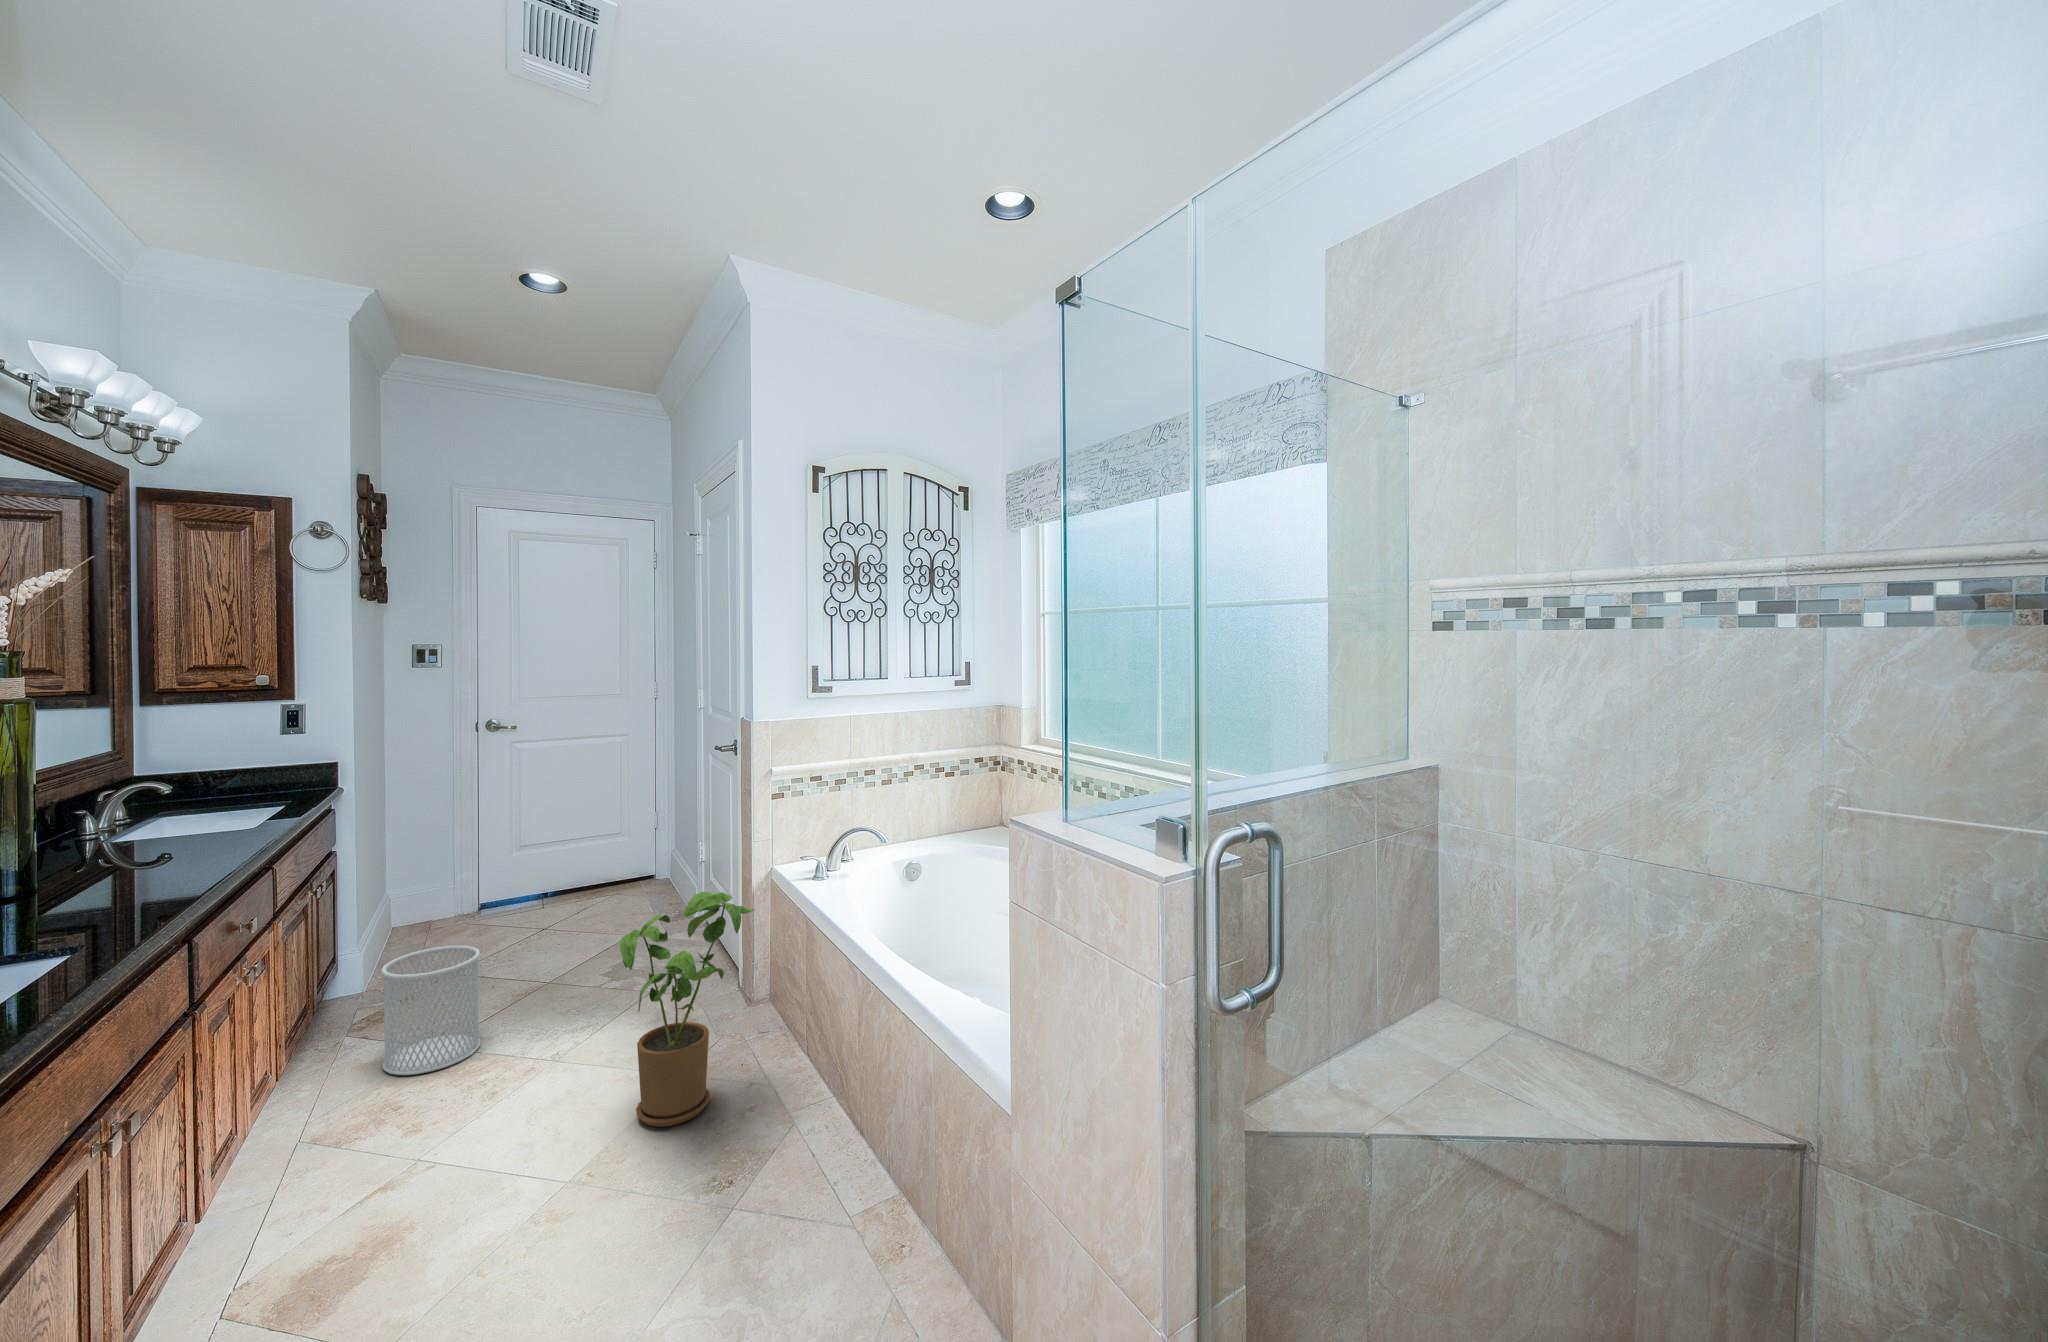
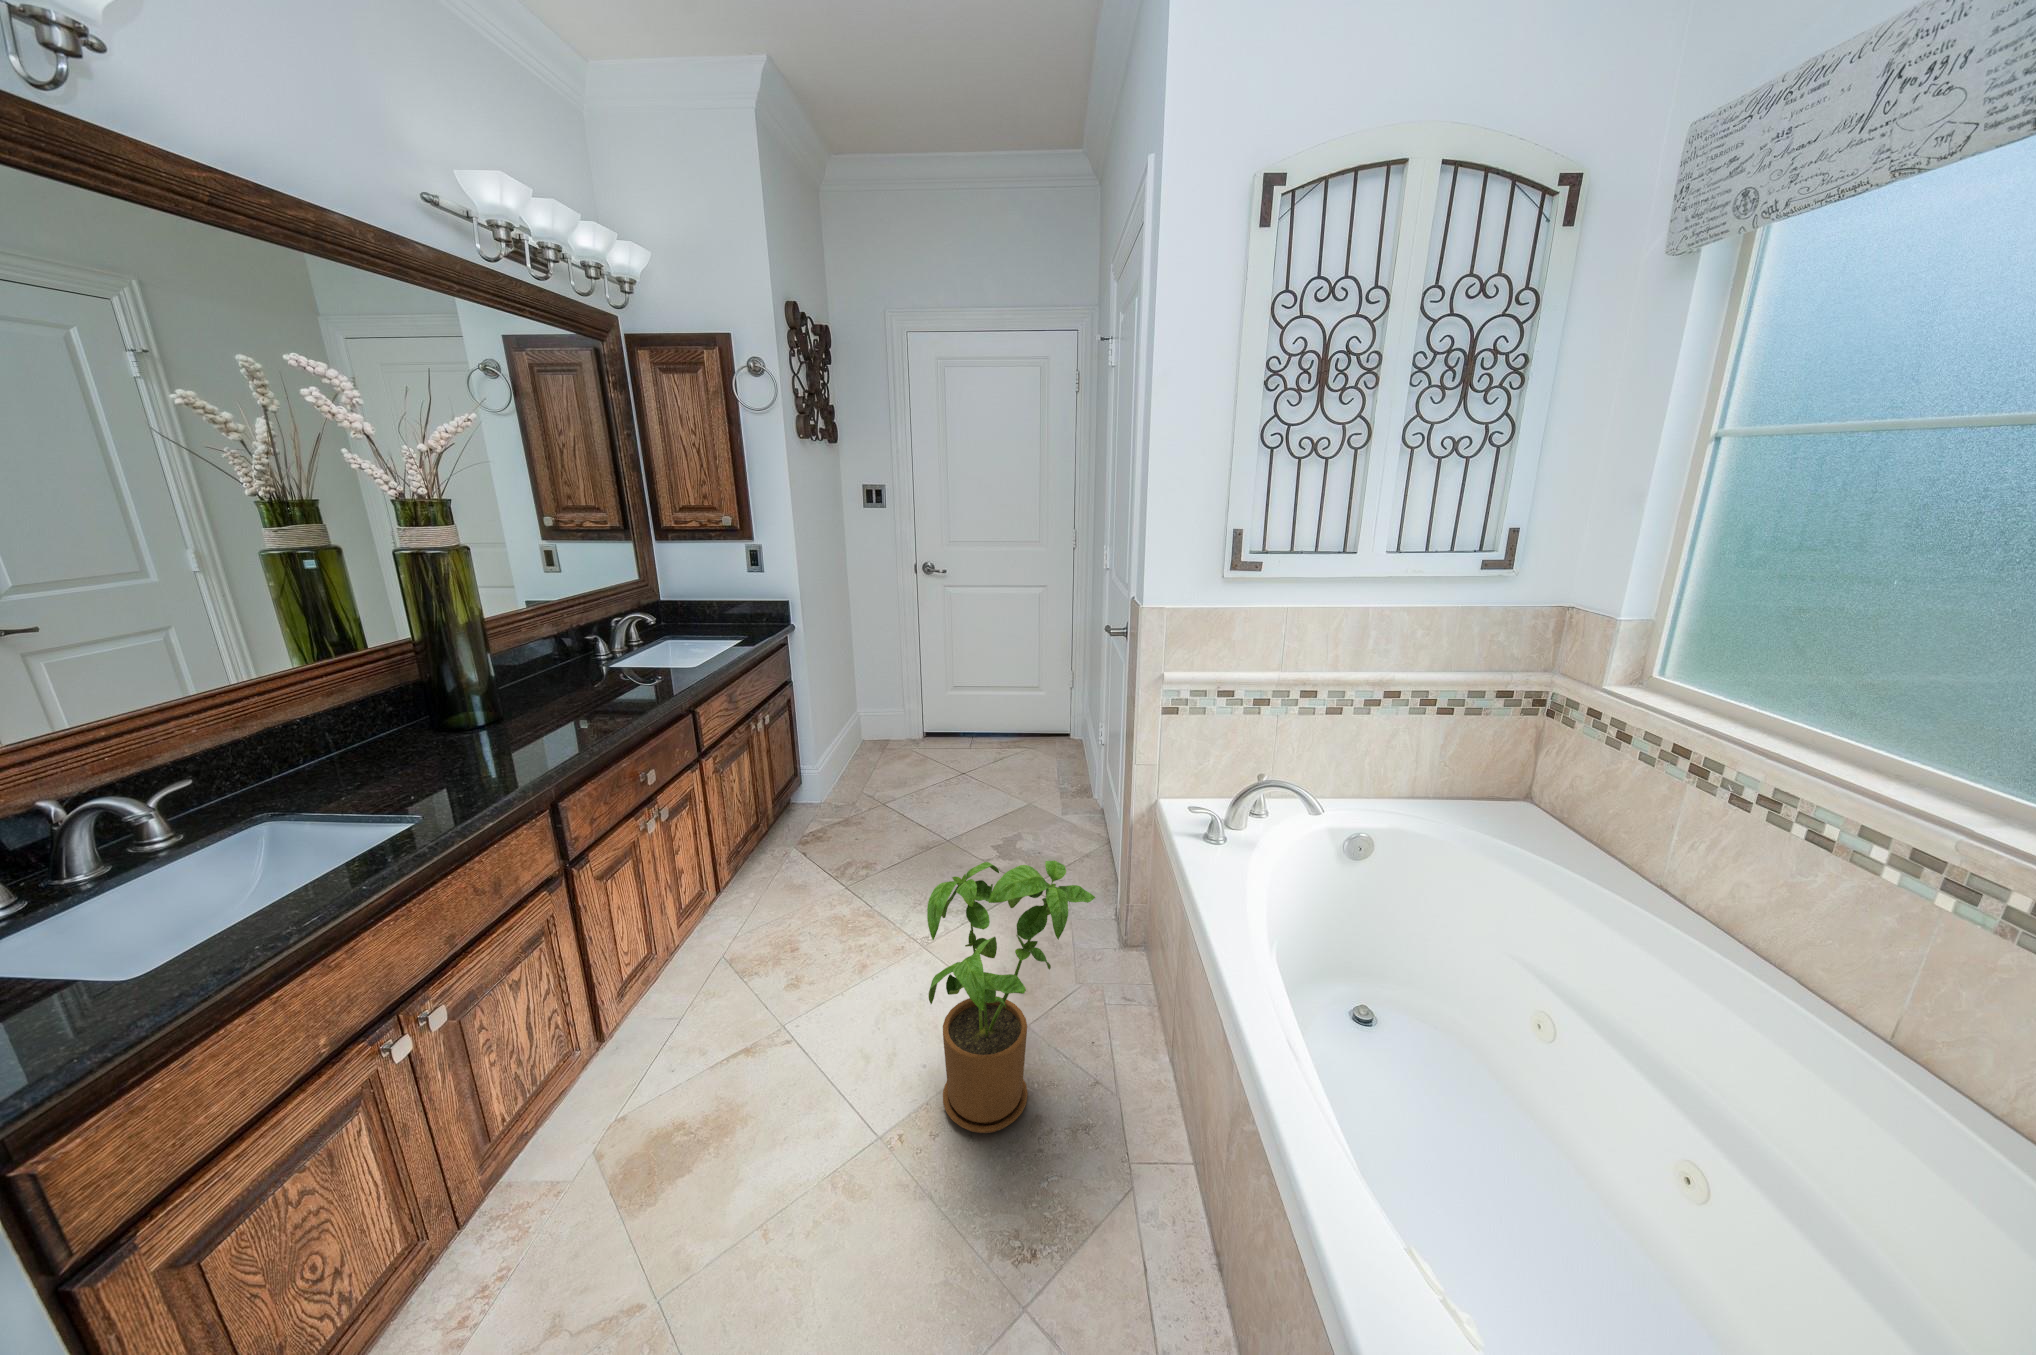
wastebasket: present [381,946,481,1075] -> none [781,800,867,923]

